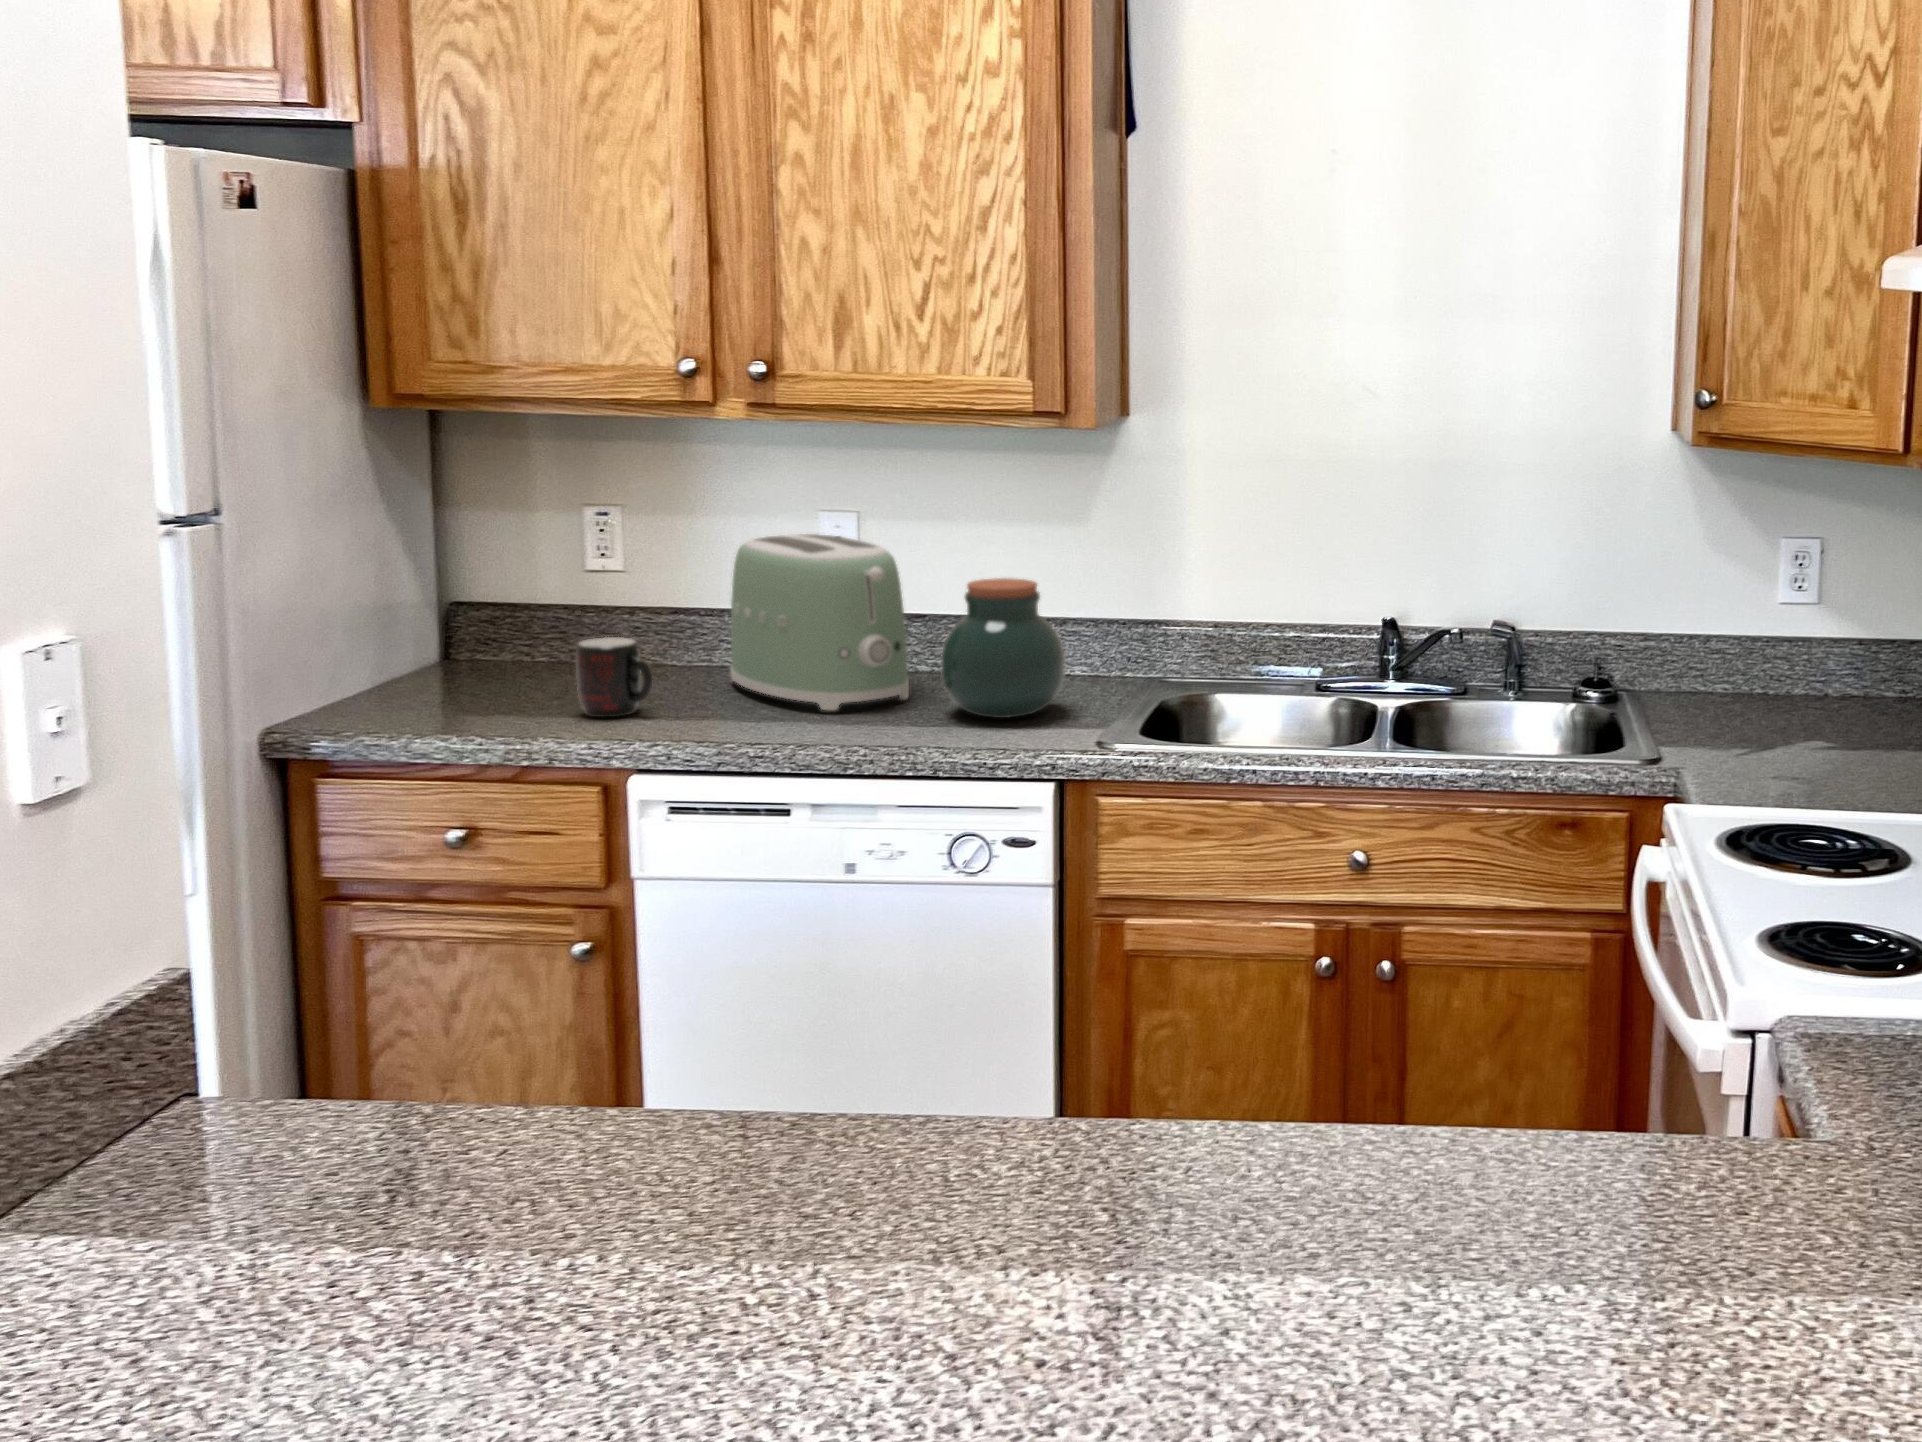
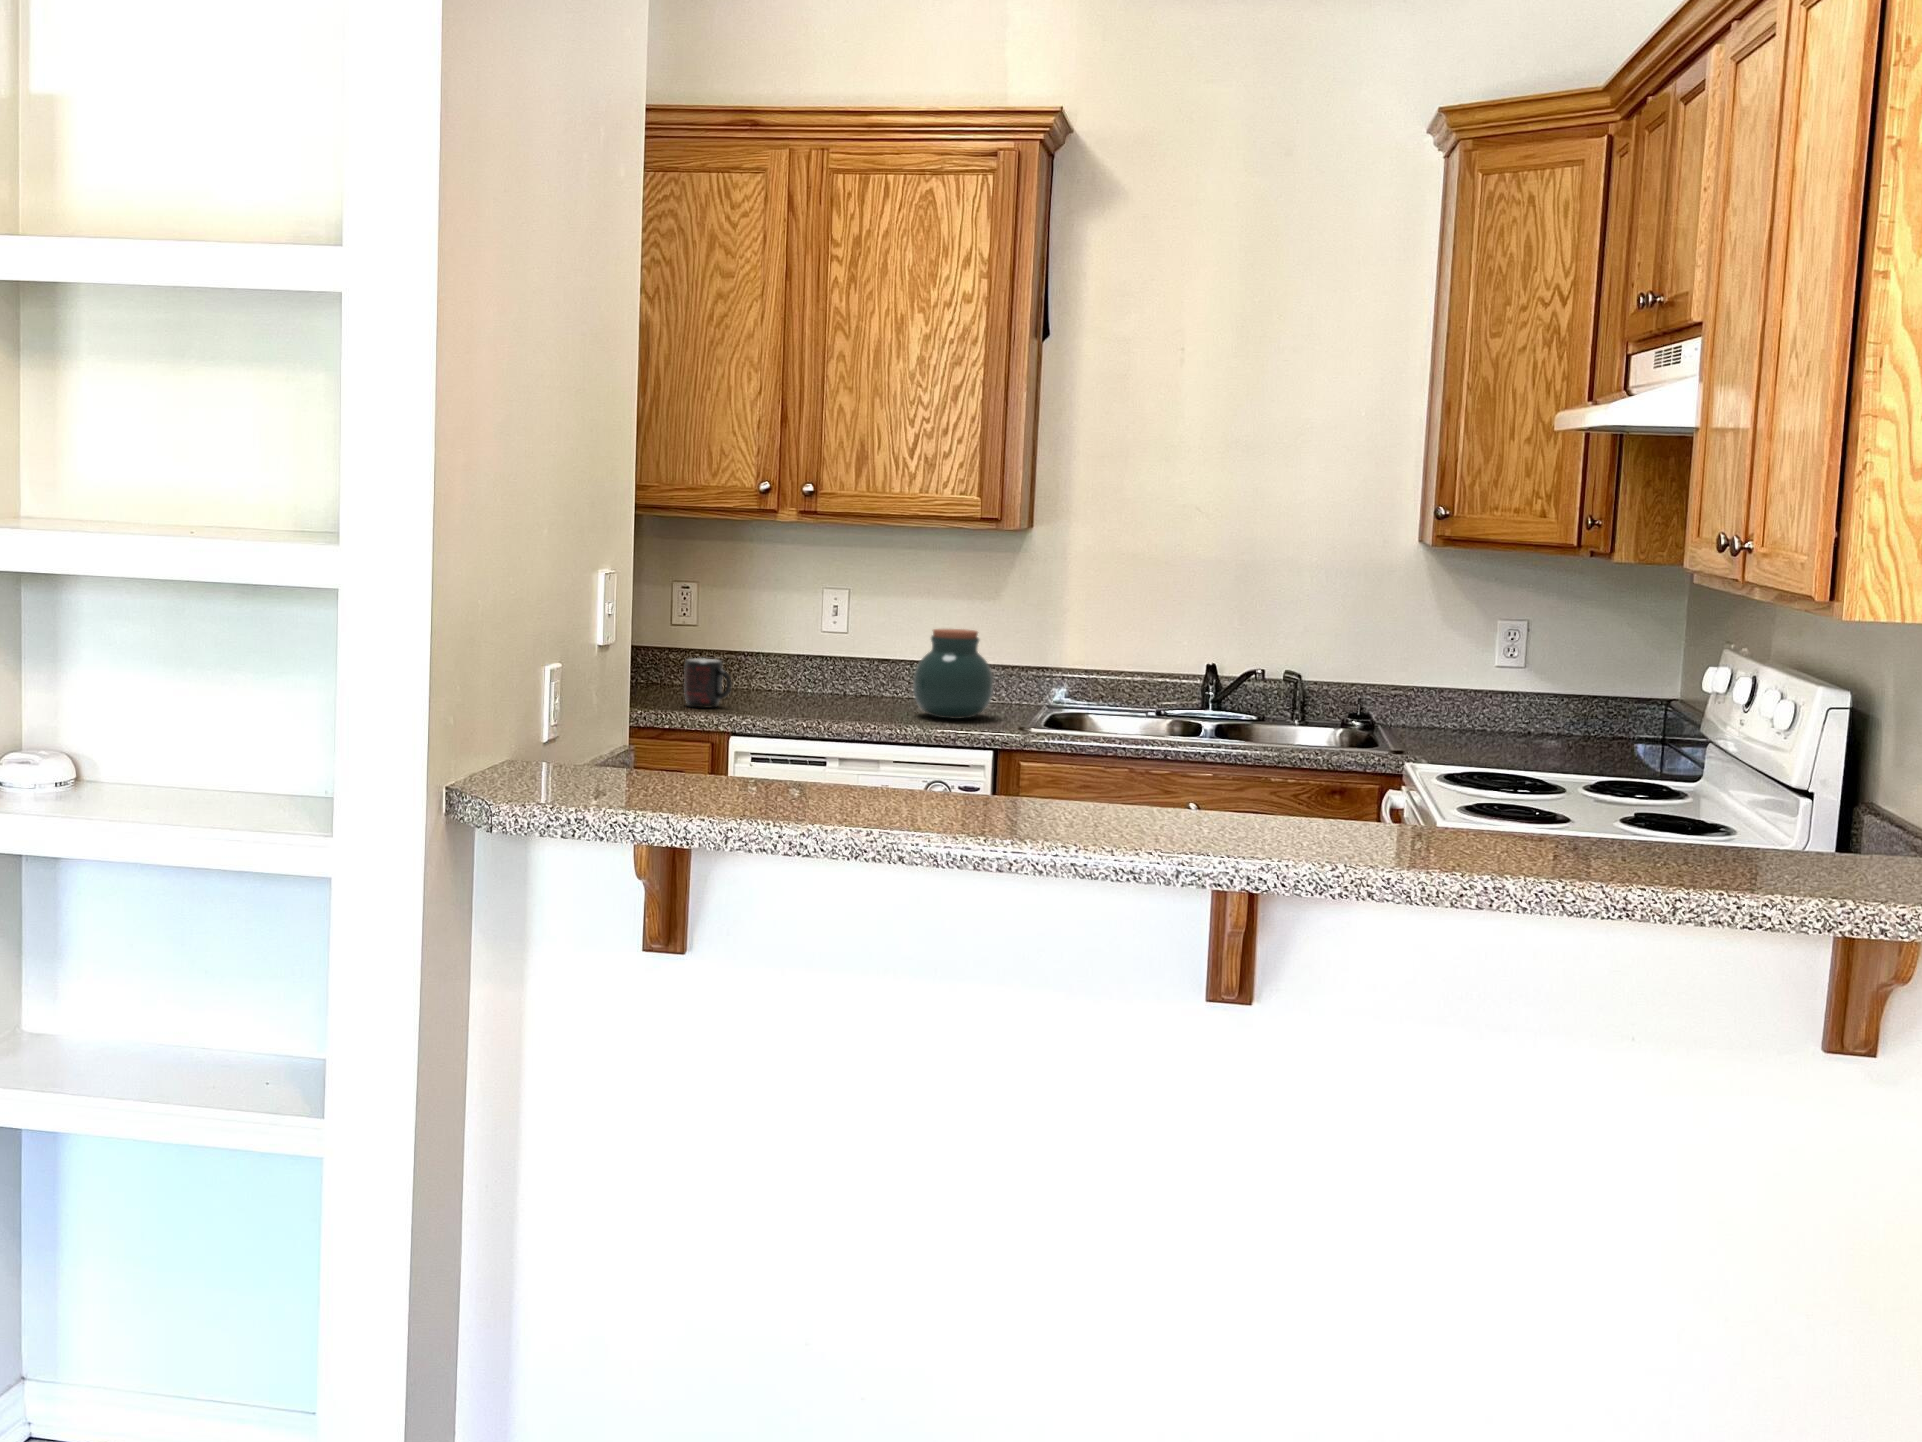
toaster: present [731,534,909,710] -> none [767,601,886,710]

